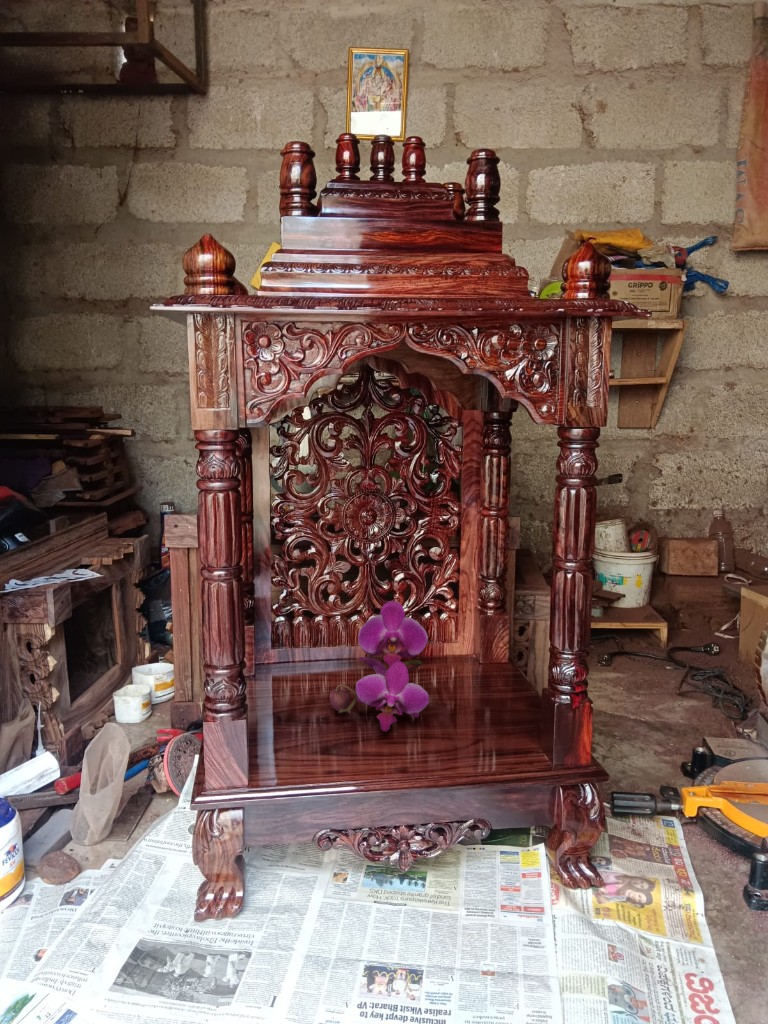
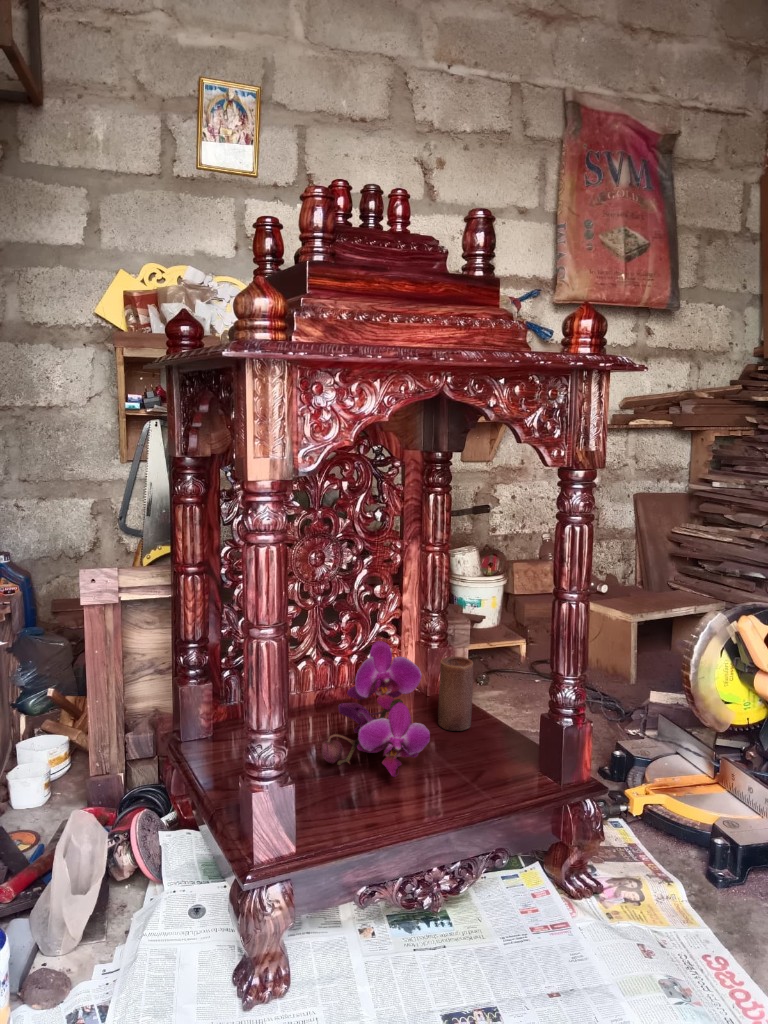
candle: none [471,625,507,700] -> present [438,656,473,731]

